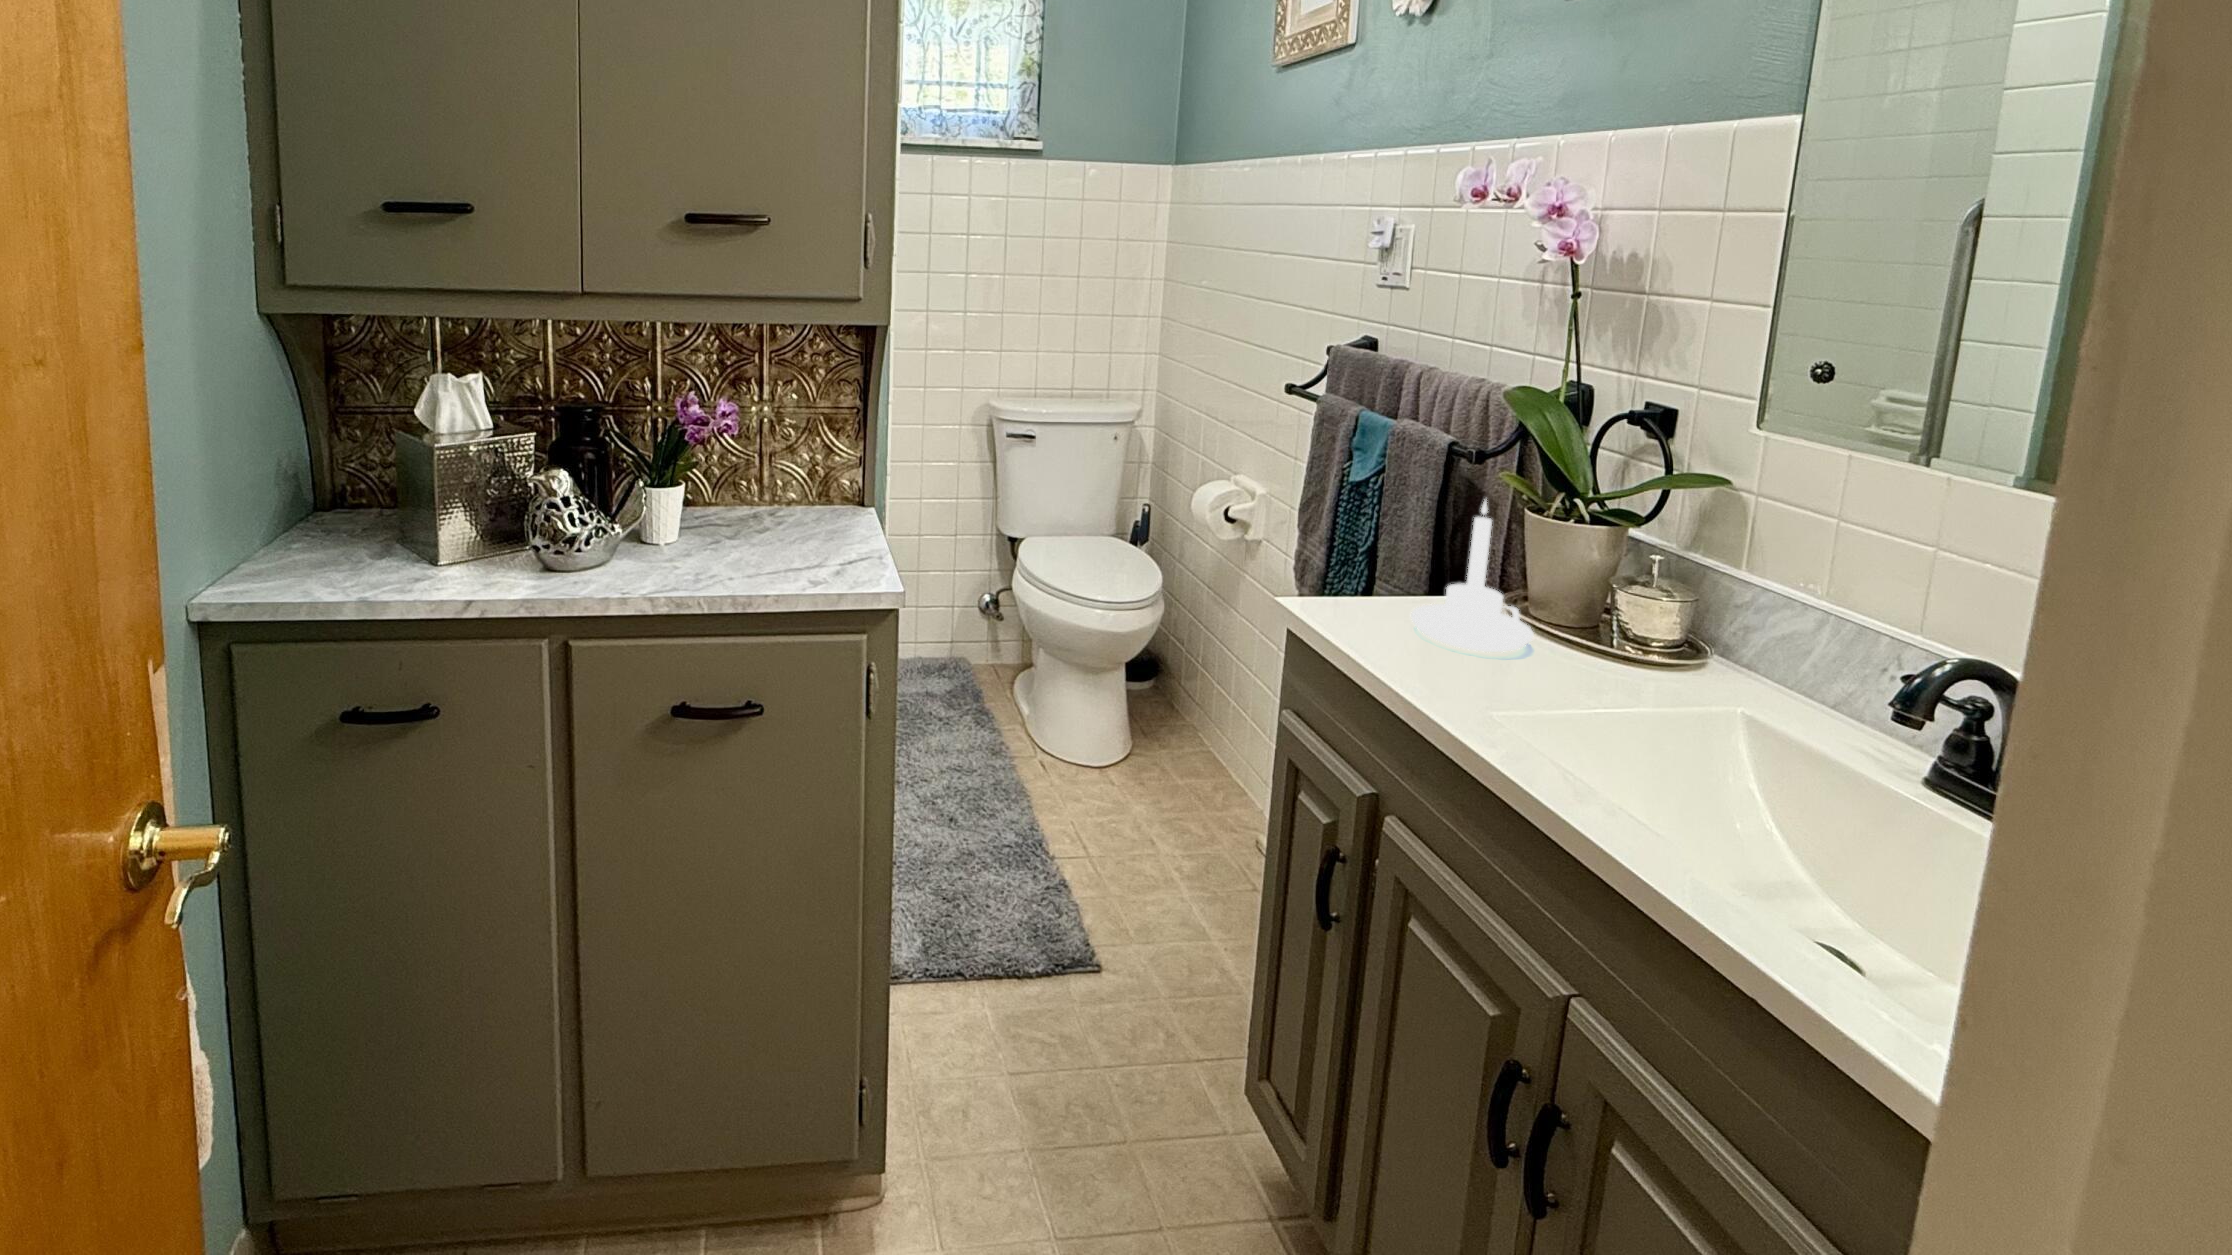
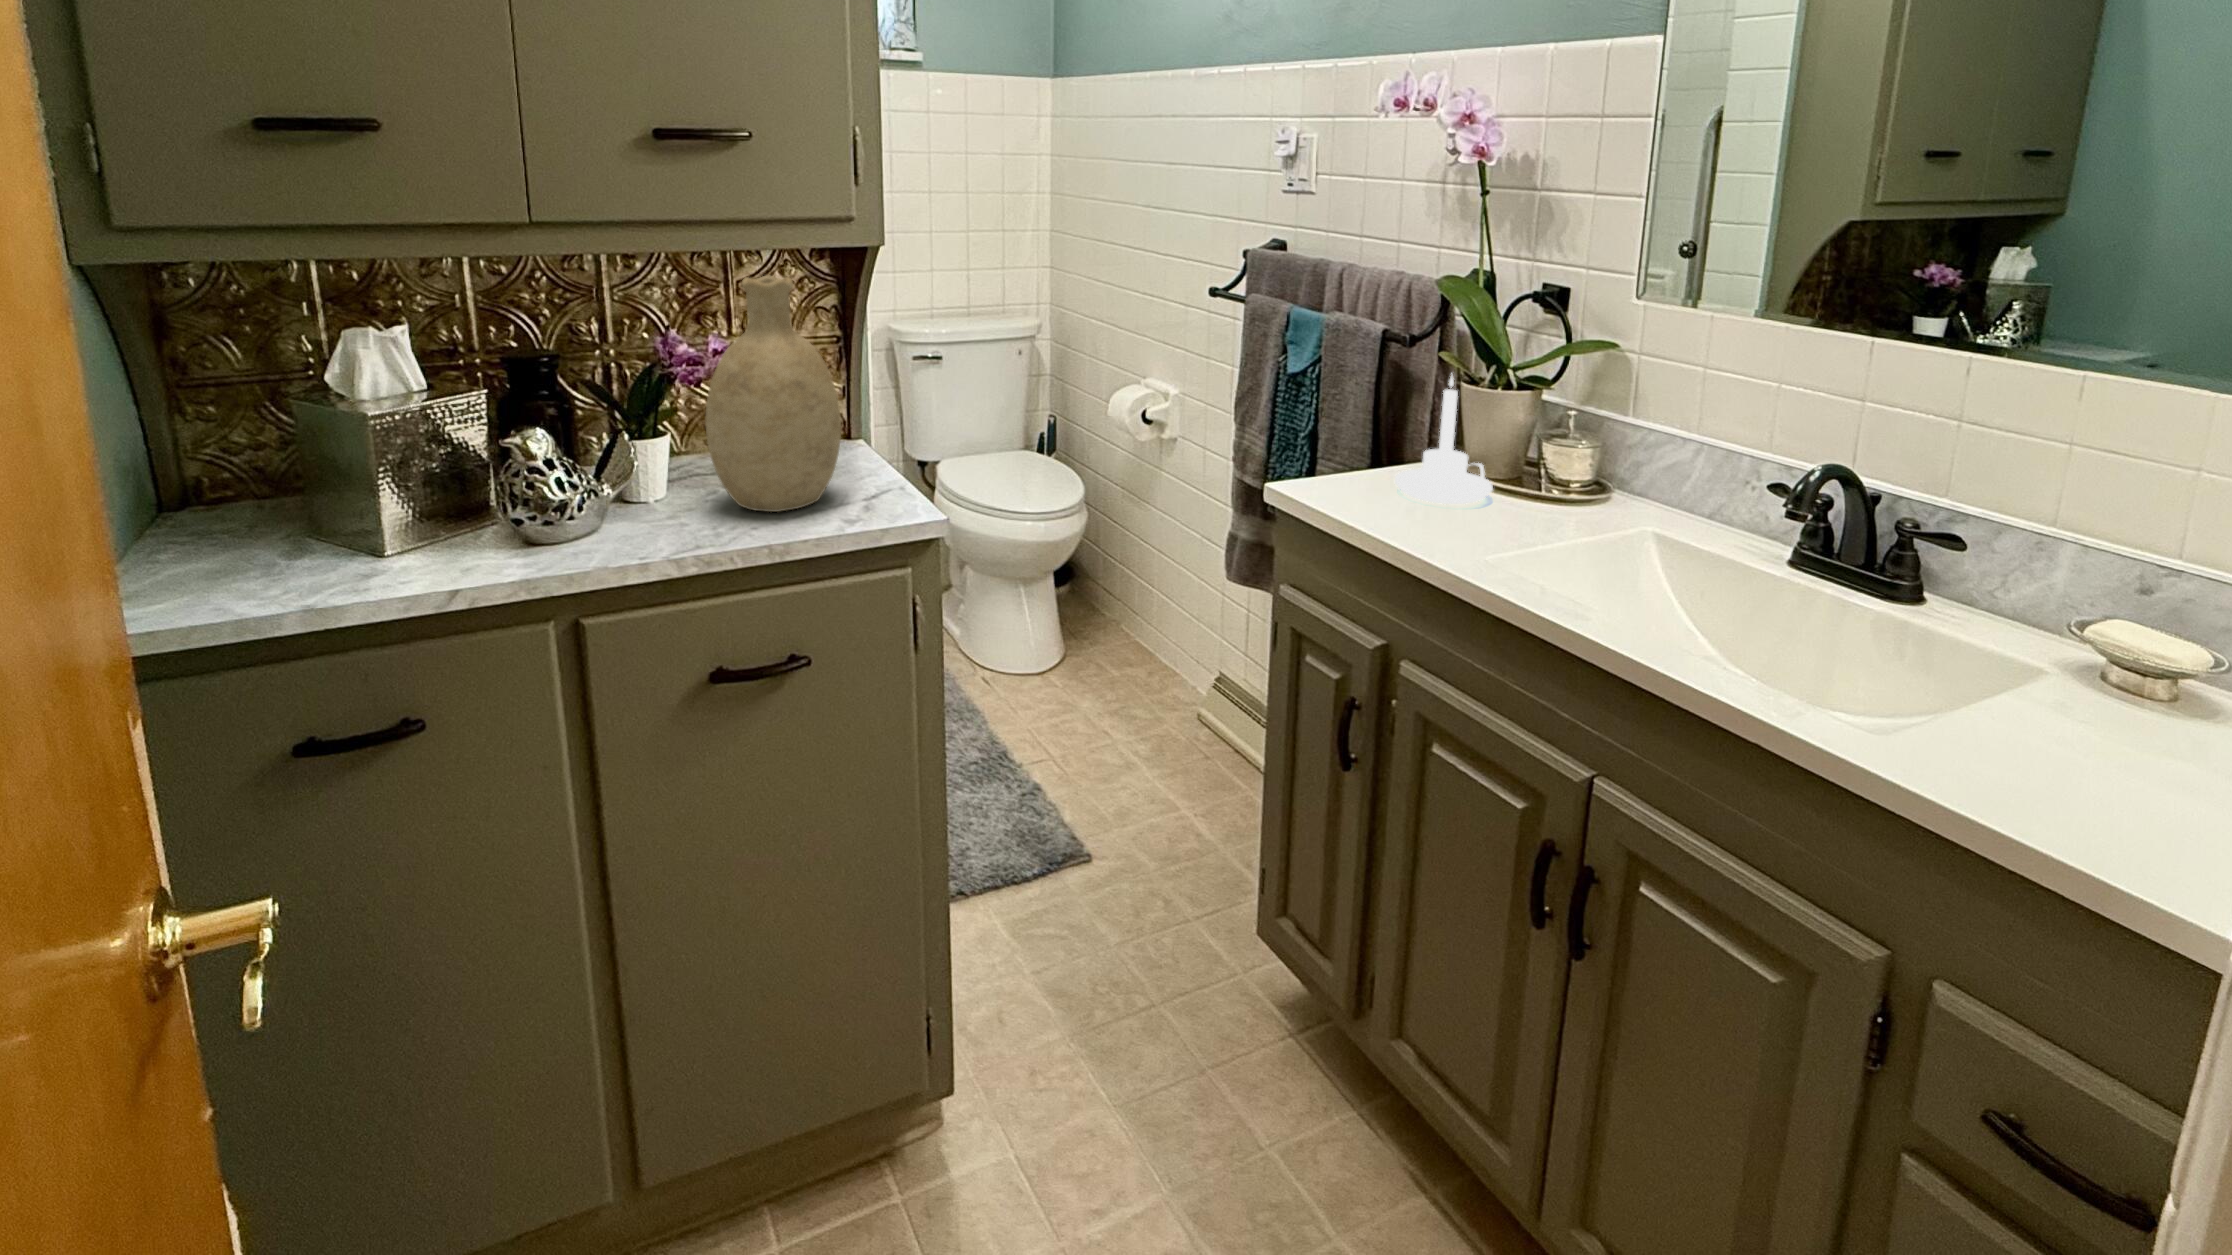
decorative vase: none [704,349,822,565] -> present [706,276,841,512]

